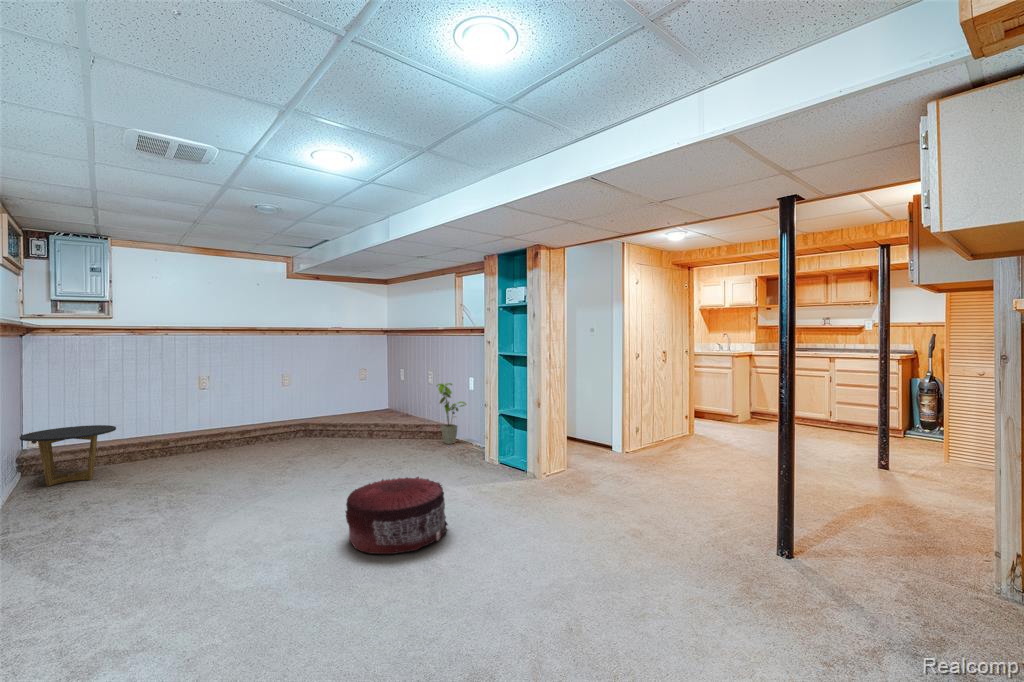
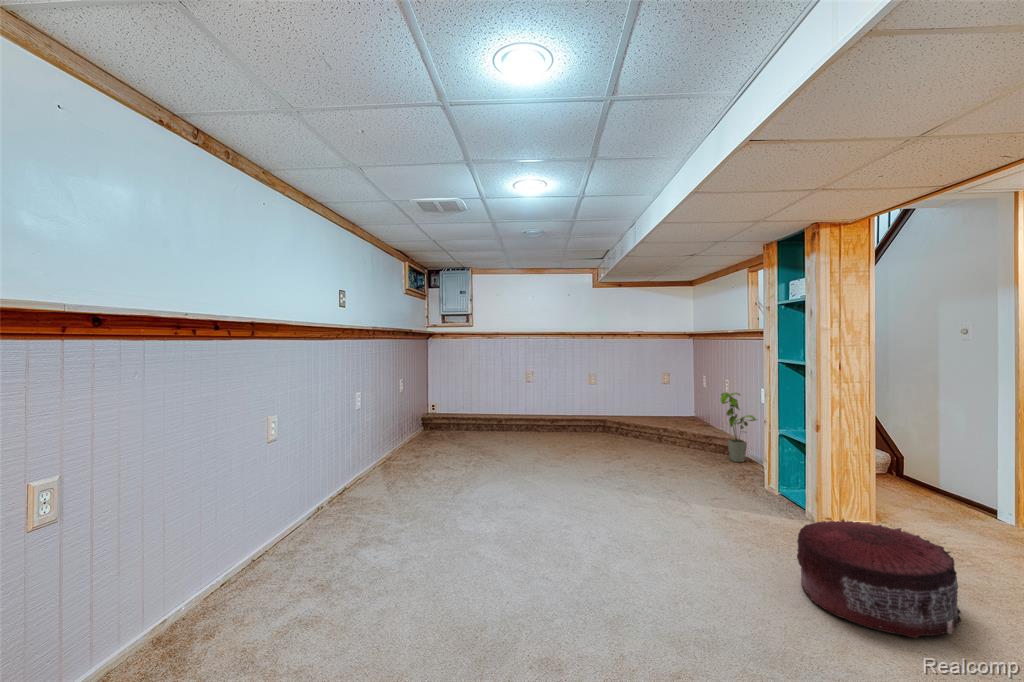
side table: present [20,425,116,486] -> none [416,402,465,441]
pouf: present [346,477,448,554] -> present [797,519,961,638]

